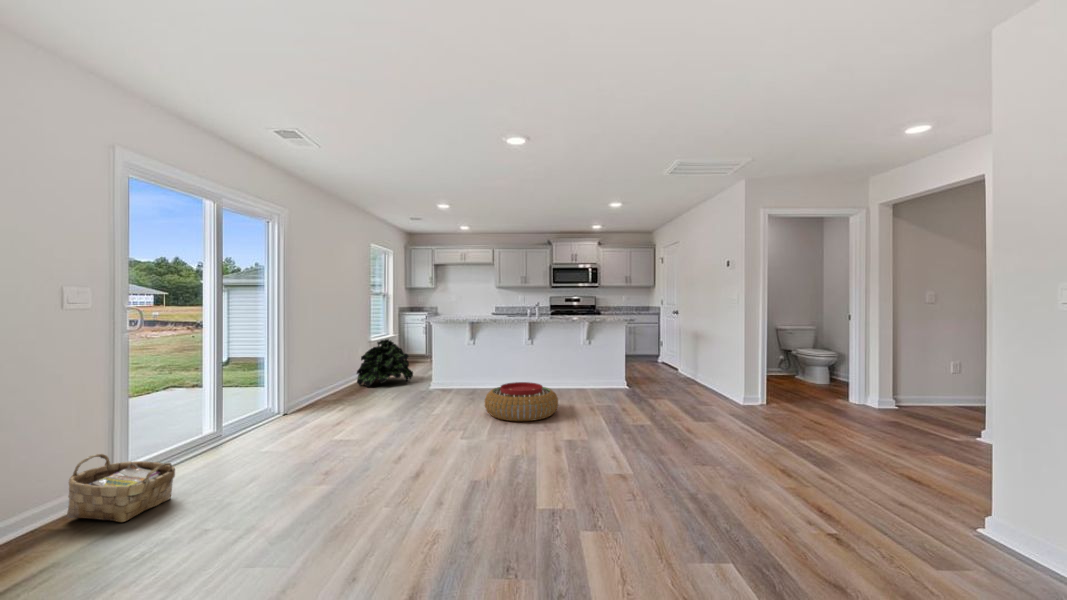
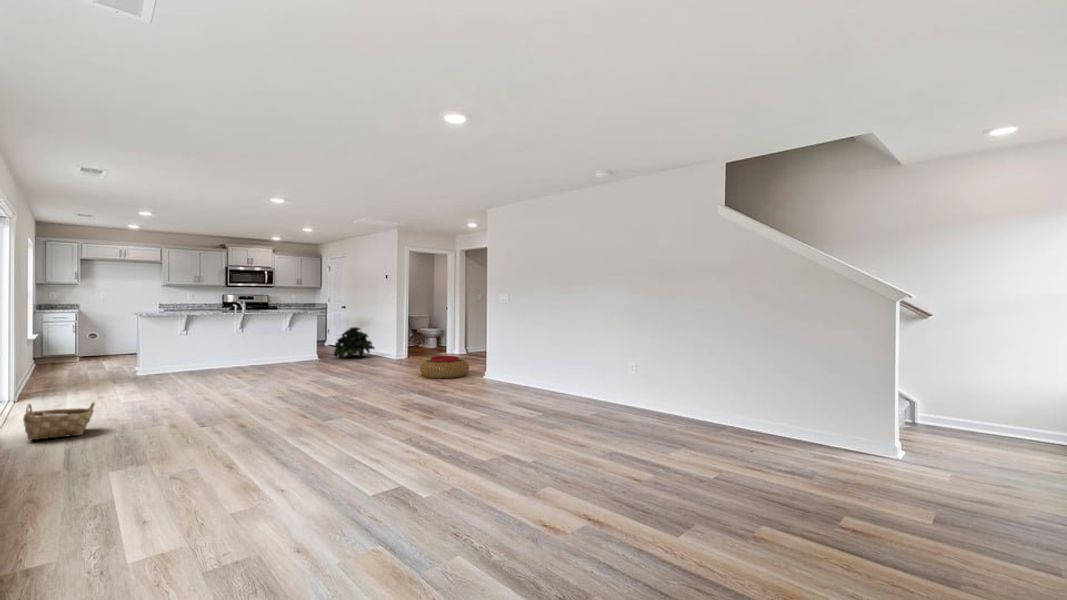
potted plant: present [357,339,413,387] -> present [334,327,374,357]
pouf: present [485,382,558,421] -> present [420,356,469,378]

